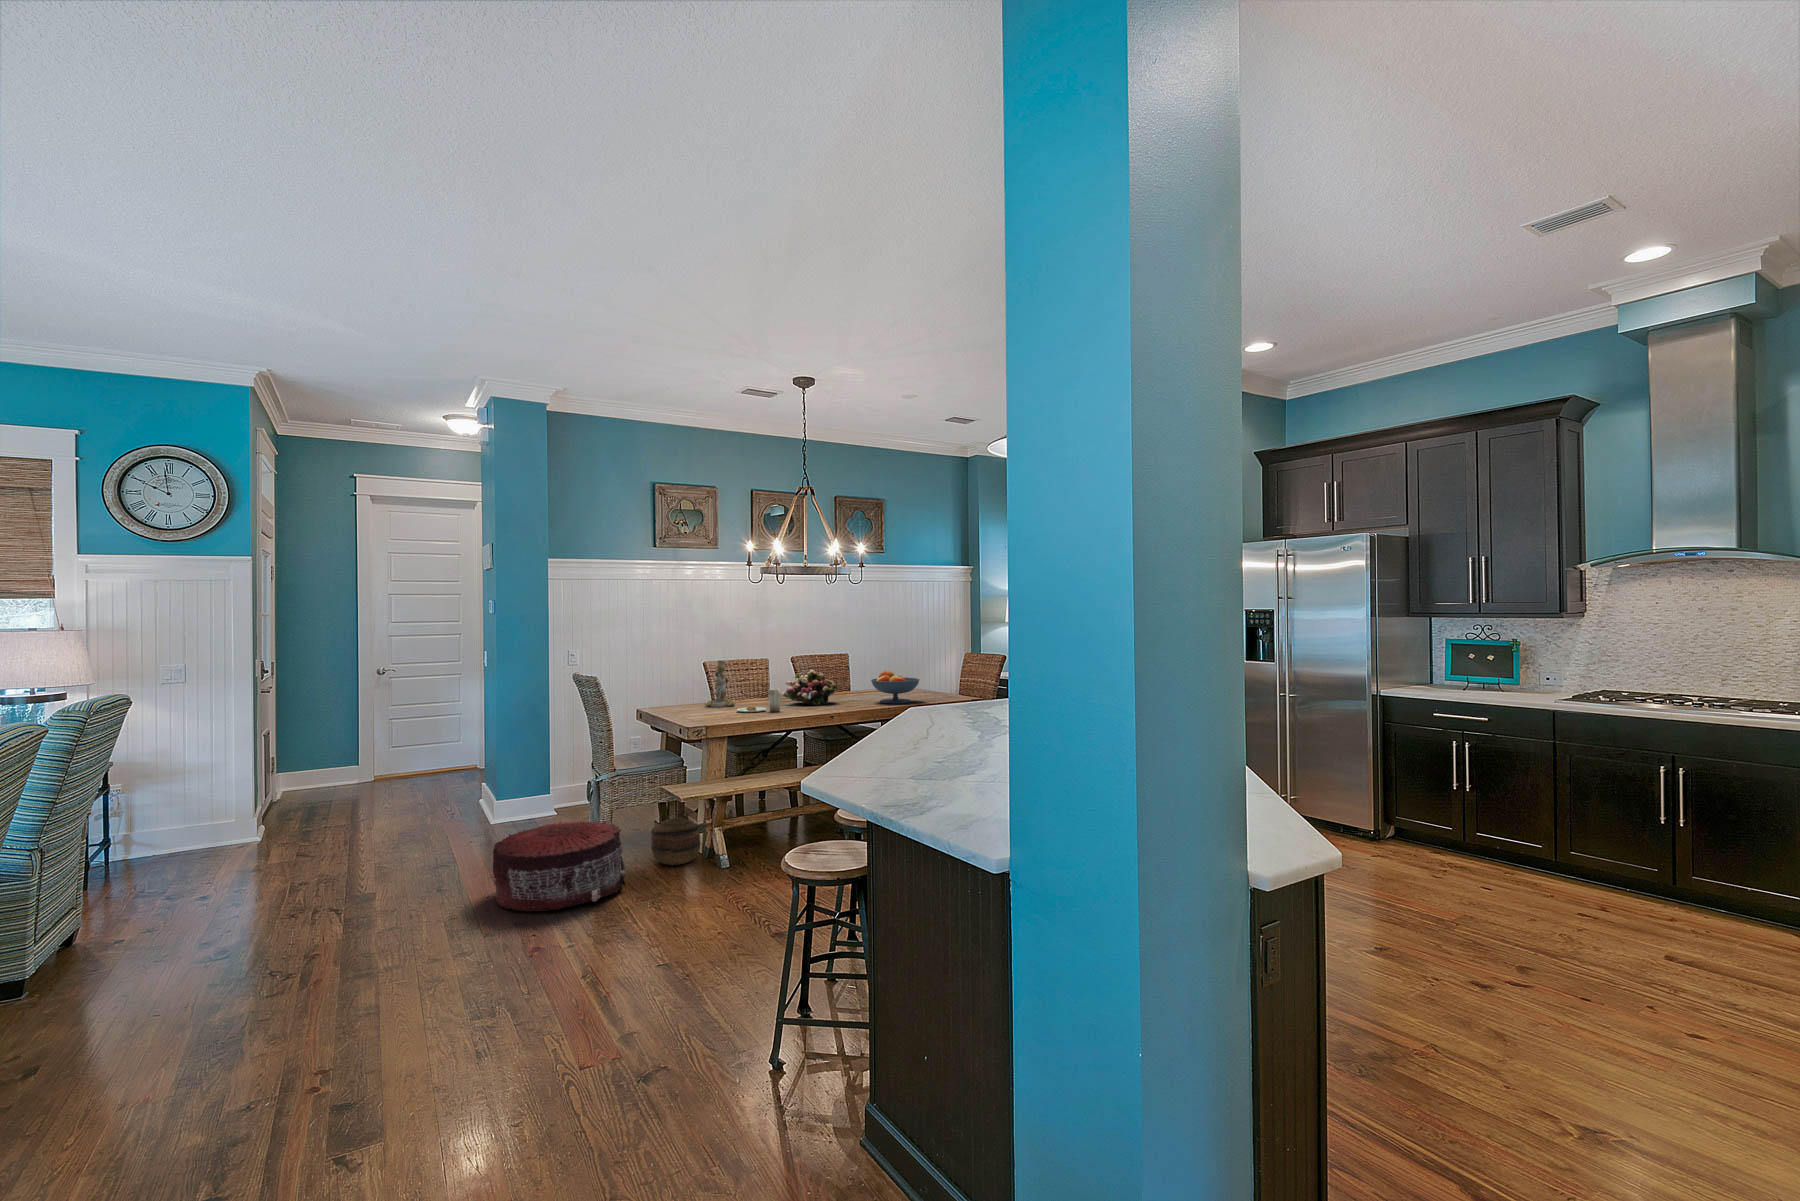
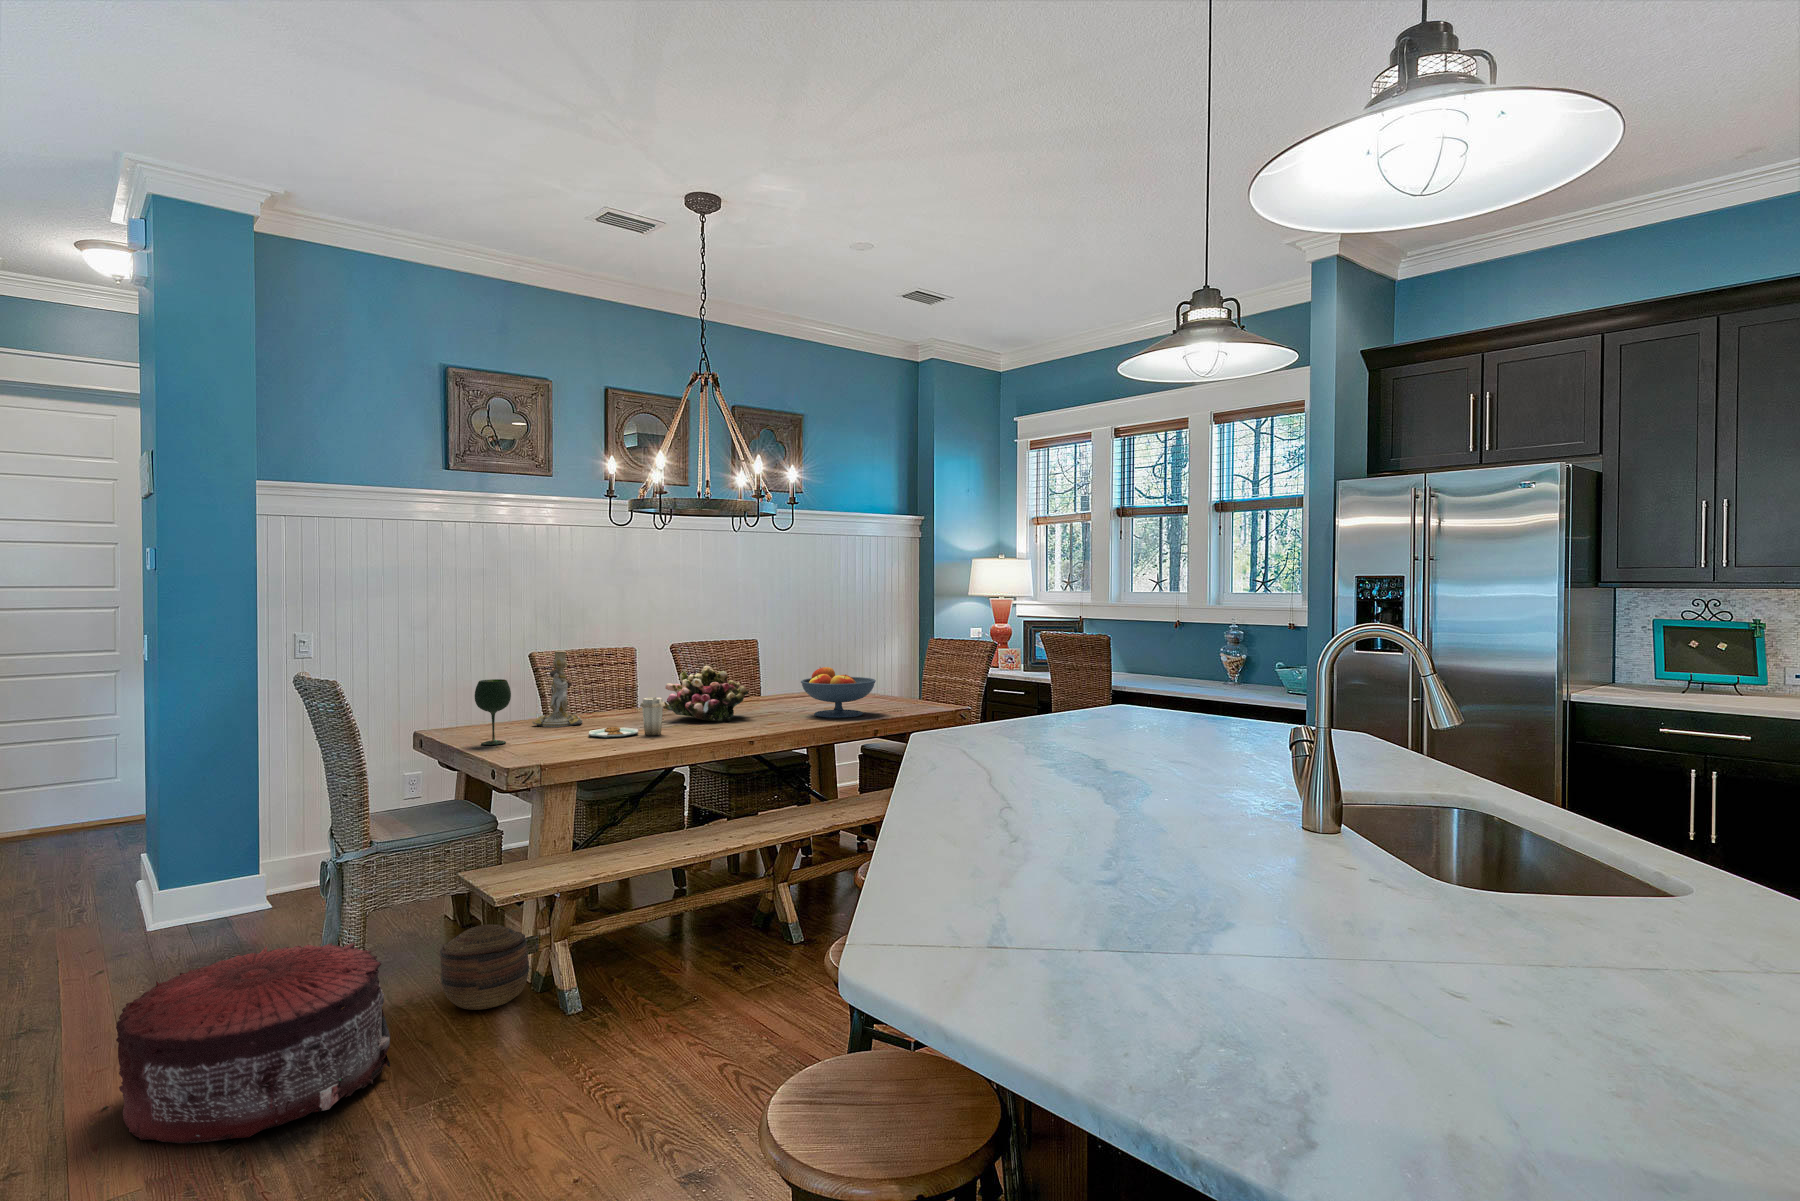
wine glass: none [670,677,691,716] -> present [475,679,511,745]

